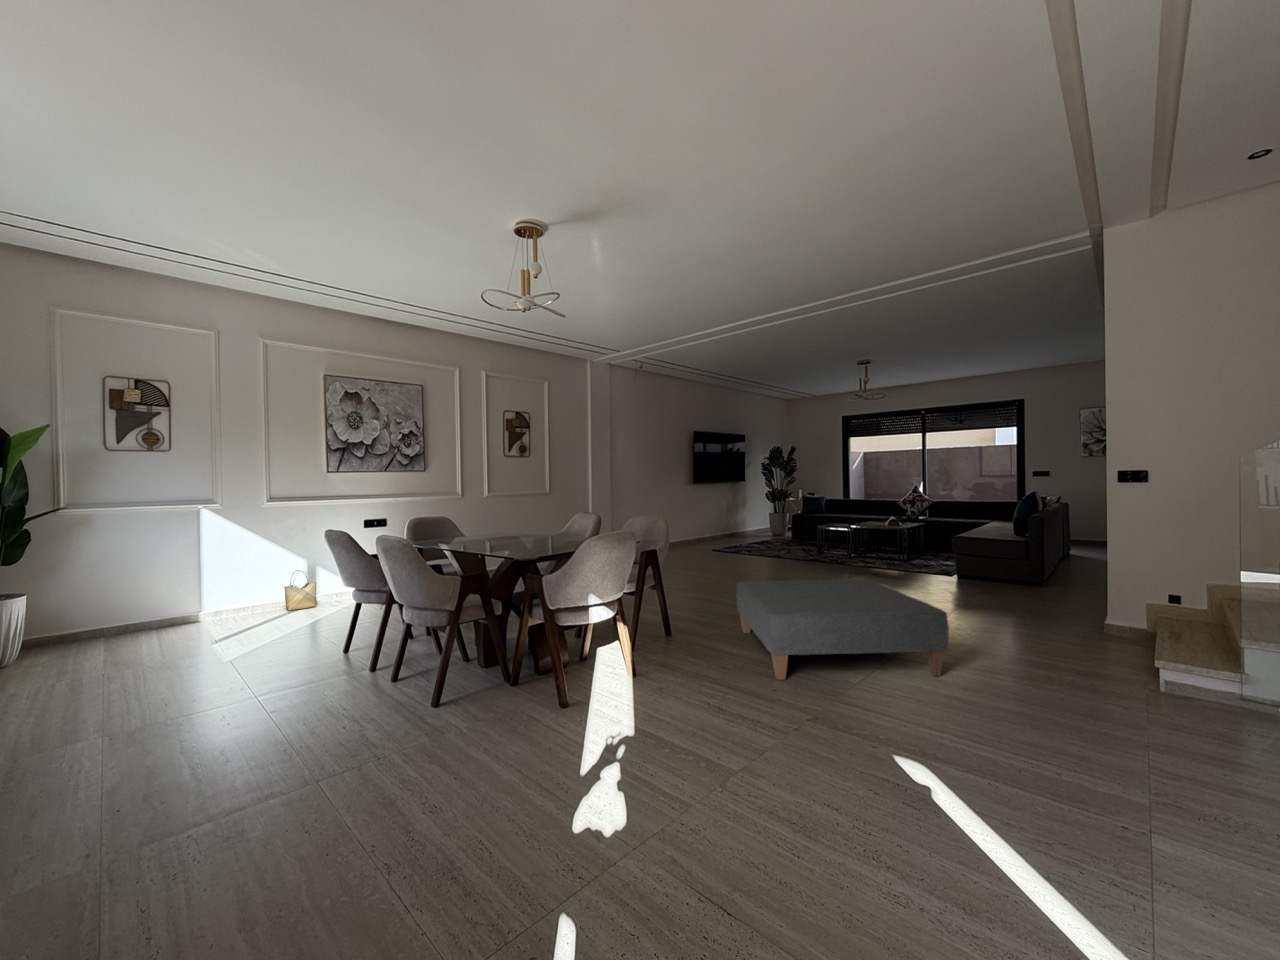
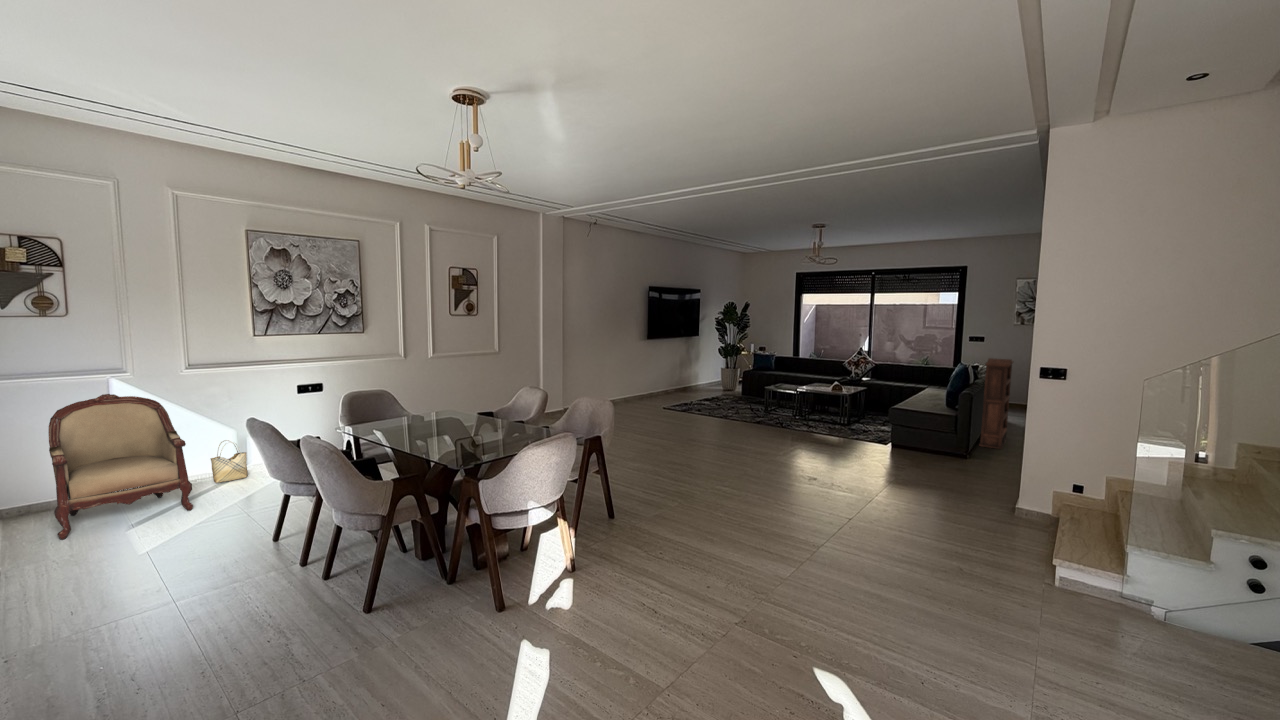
bookshelf: none [1055,483,1087,579] -> present [979,358,1013,449]
armchair: none [150,521,270,652] -> present [49,394,193,540]
ottoman: present [736,579,949,680] -> none [679,464,875,576]

